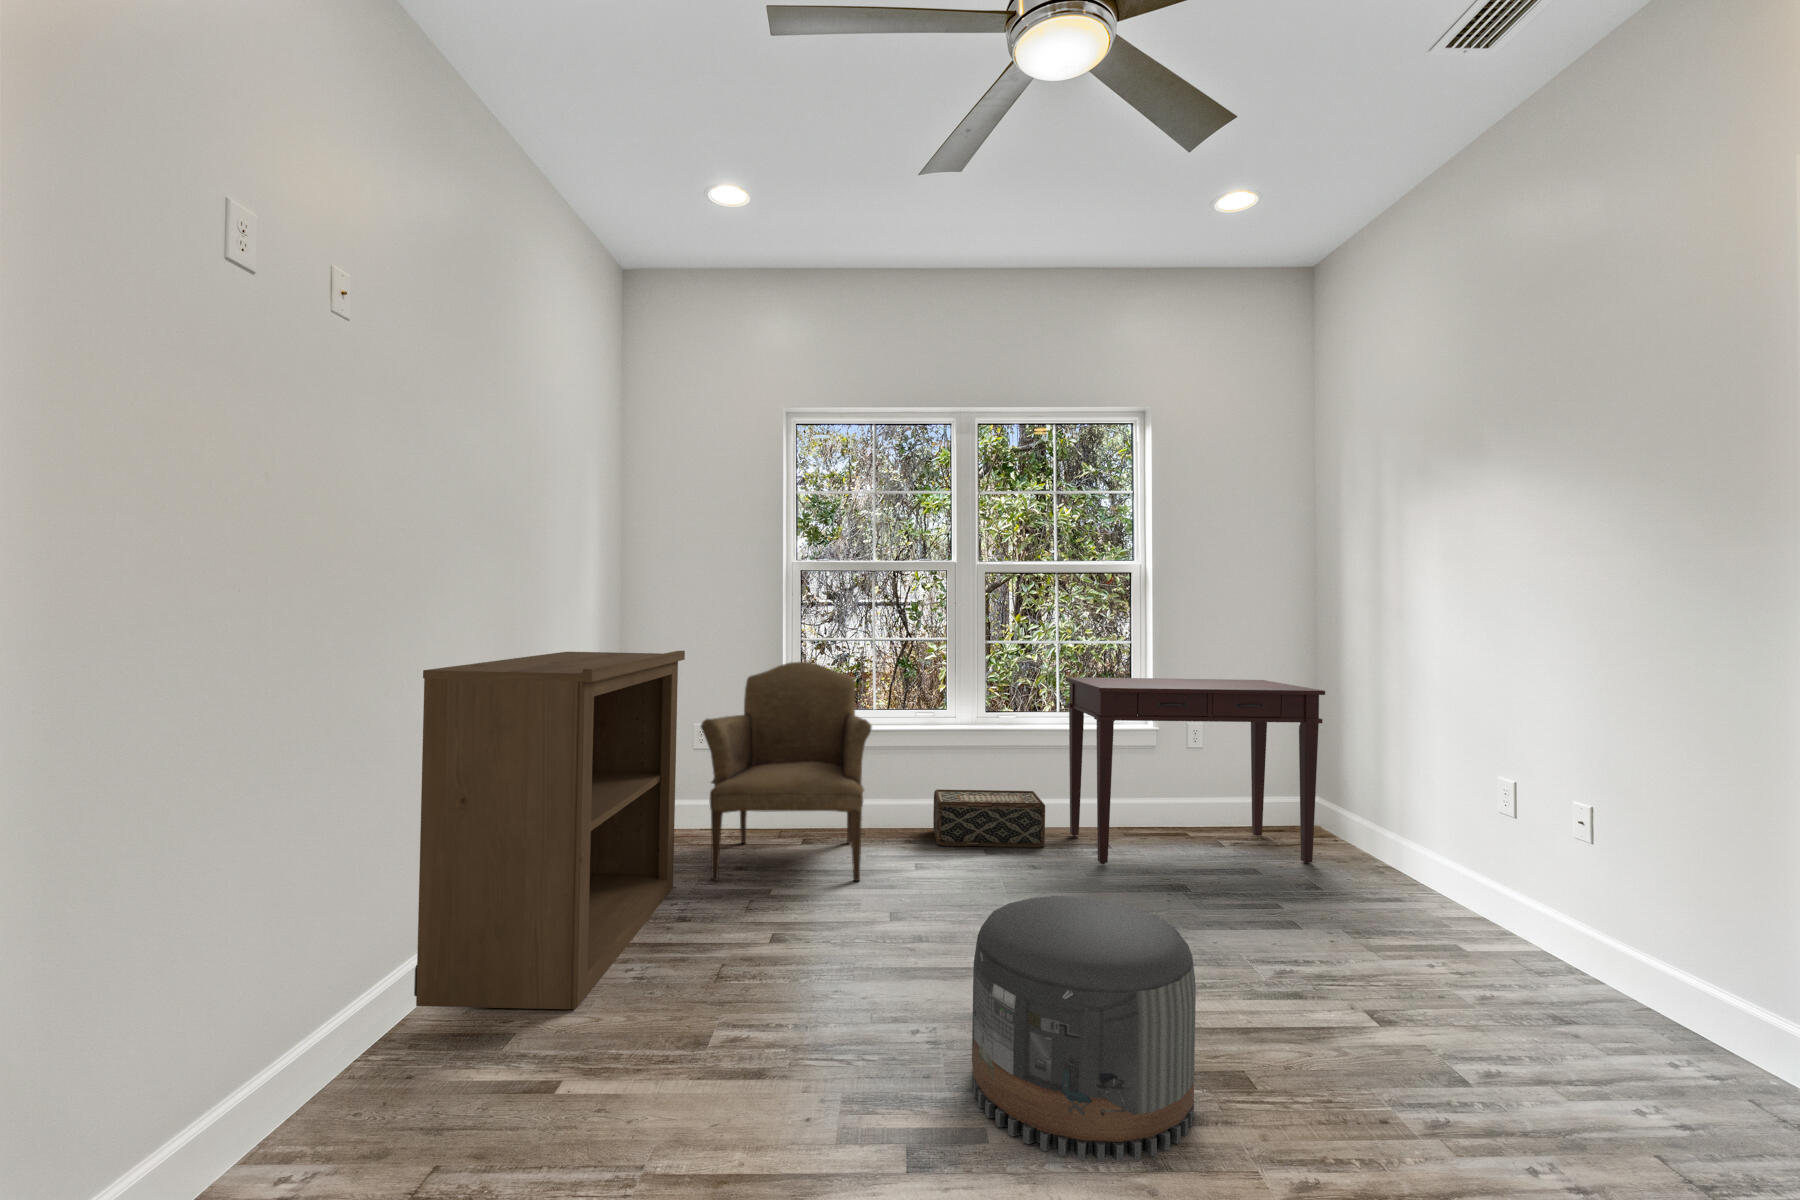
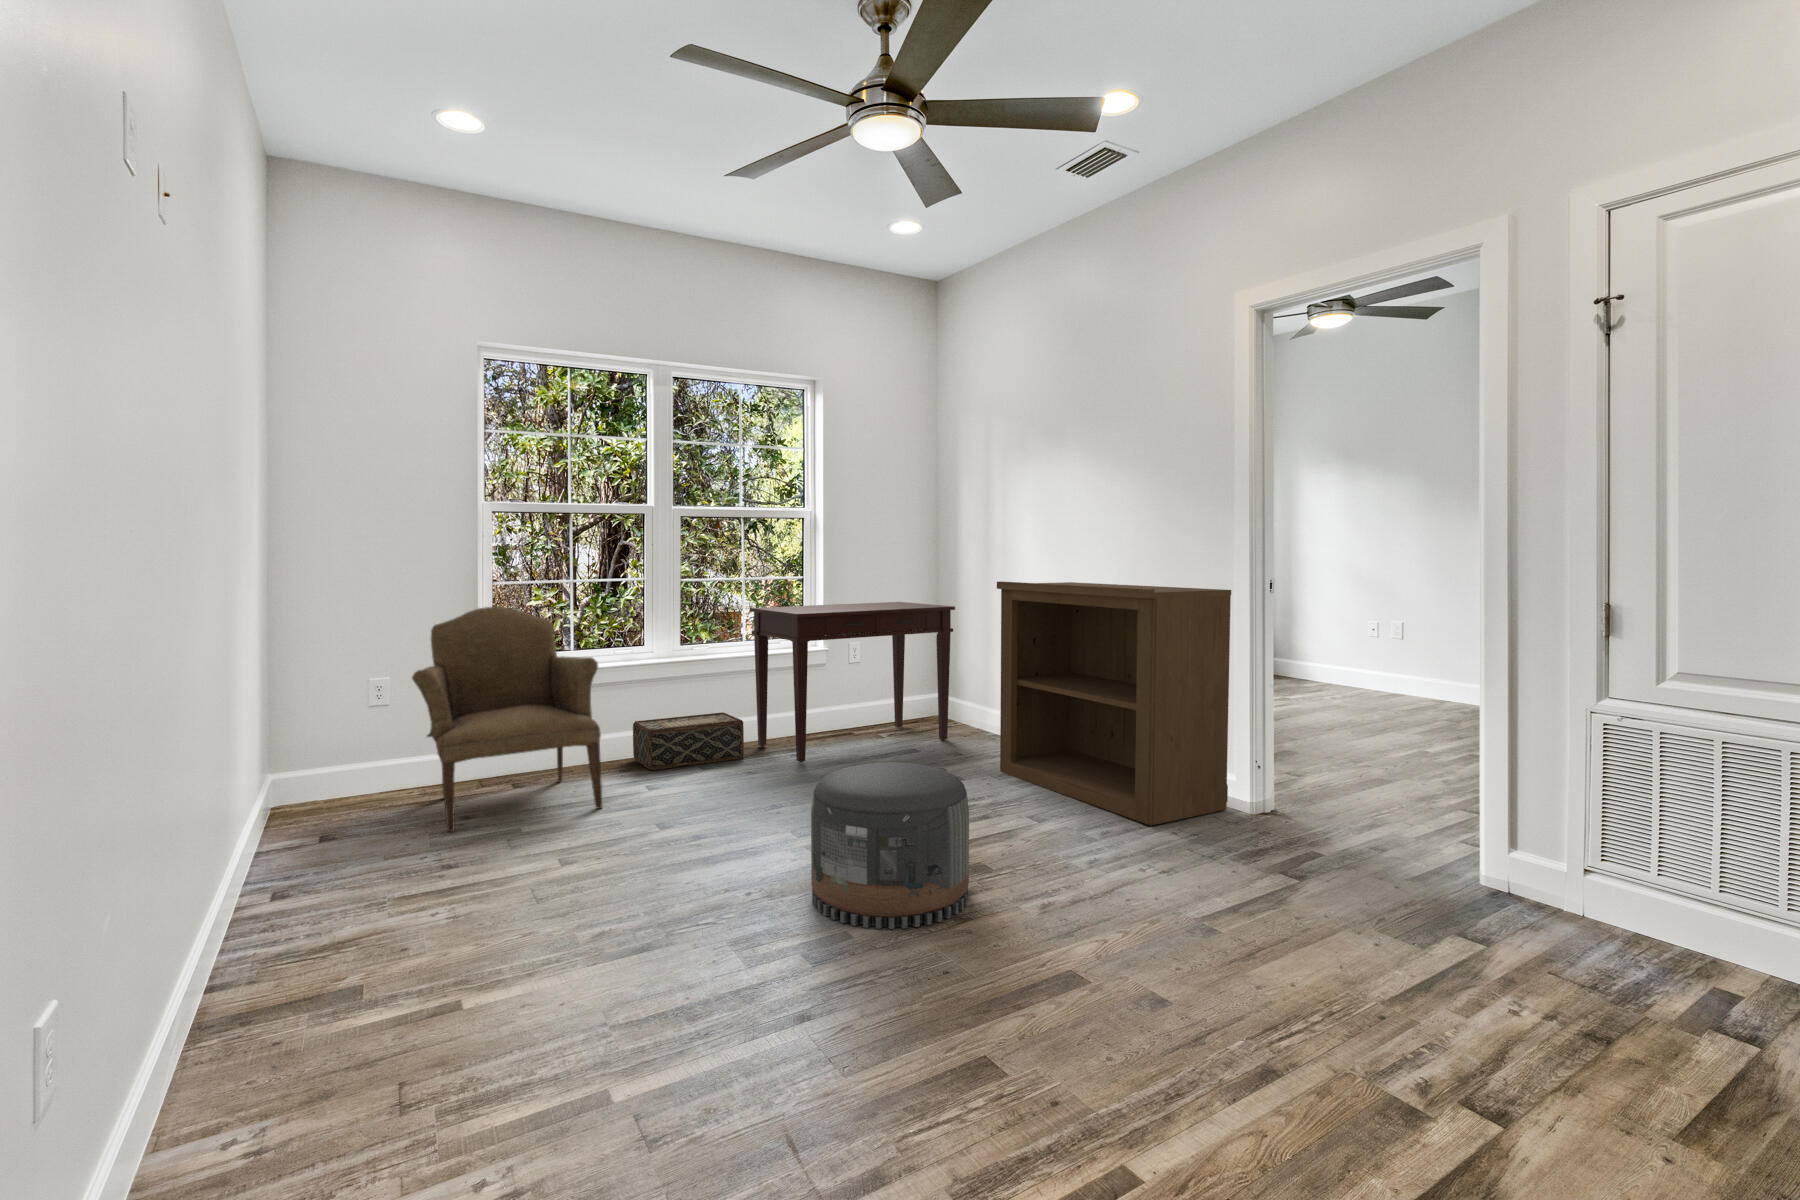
bookshelf: present [414,651,685,1009] -> present [997,581,1231,825]

